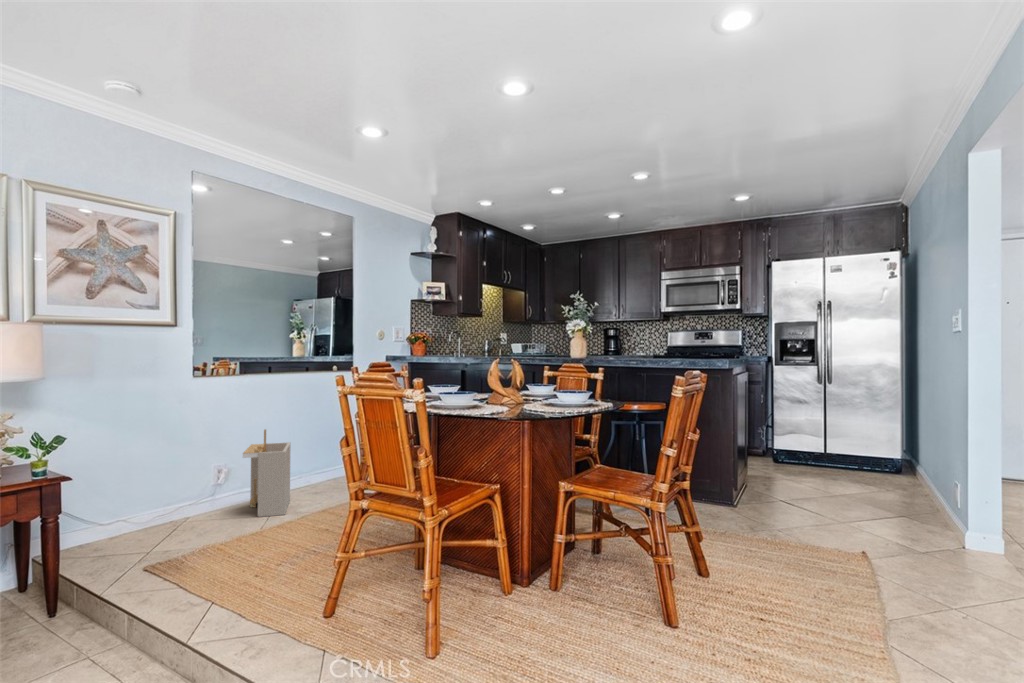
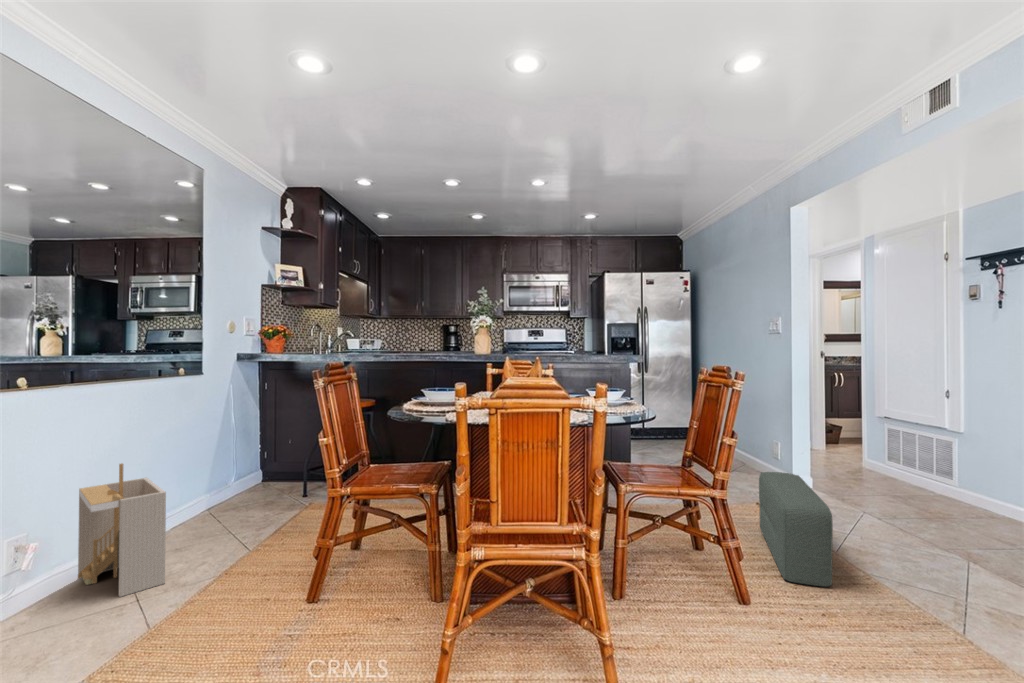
pouf: none [757,505,867,642] -> present [759,472,833,587]

